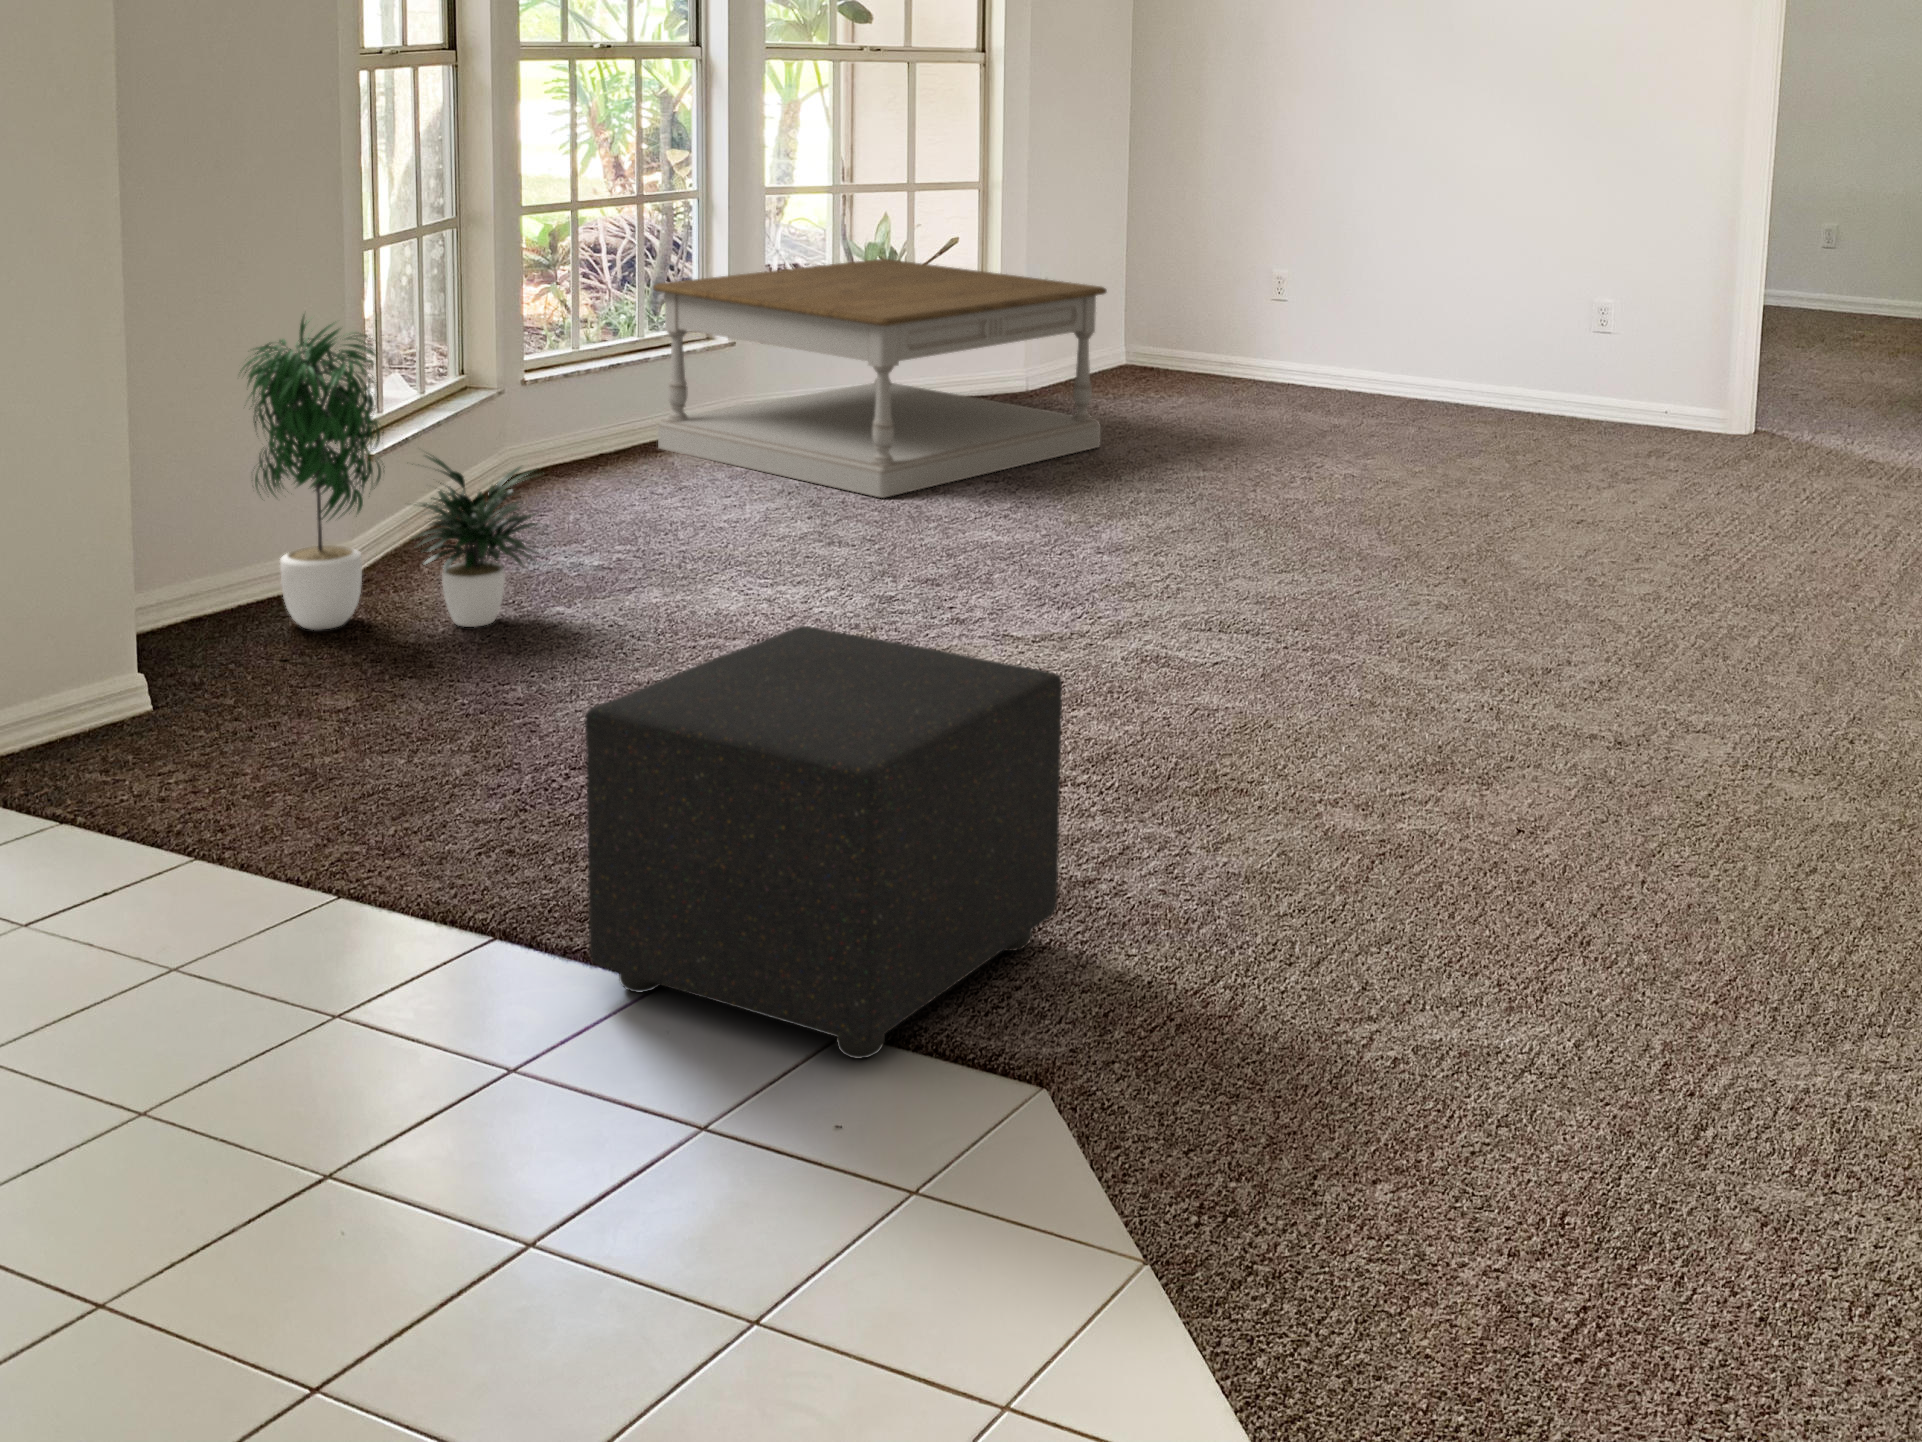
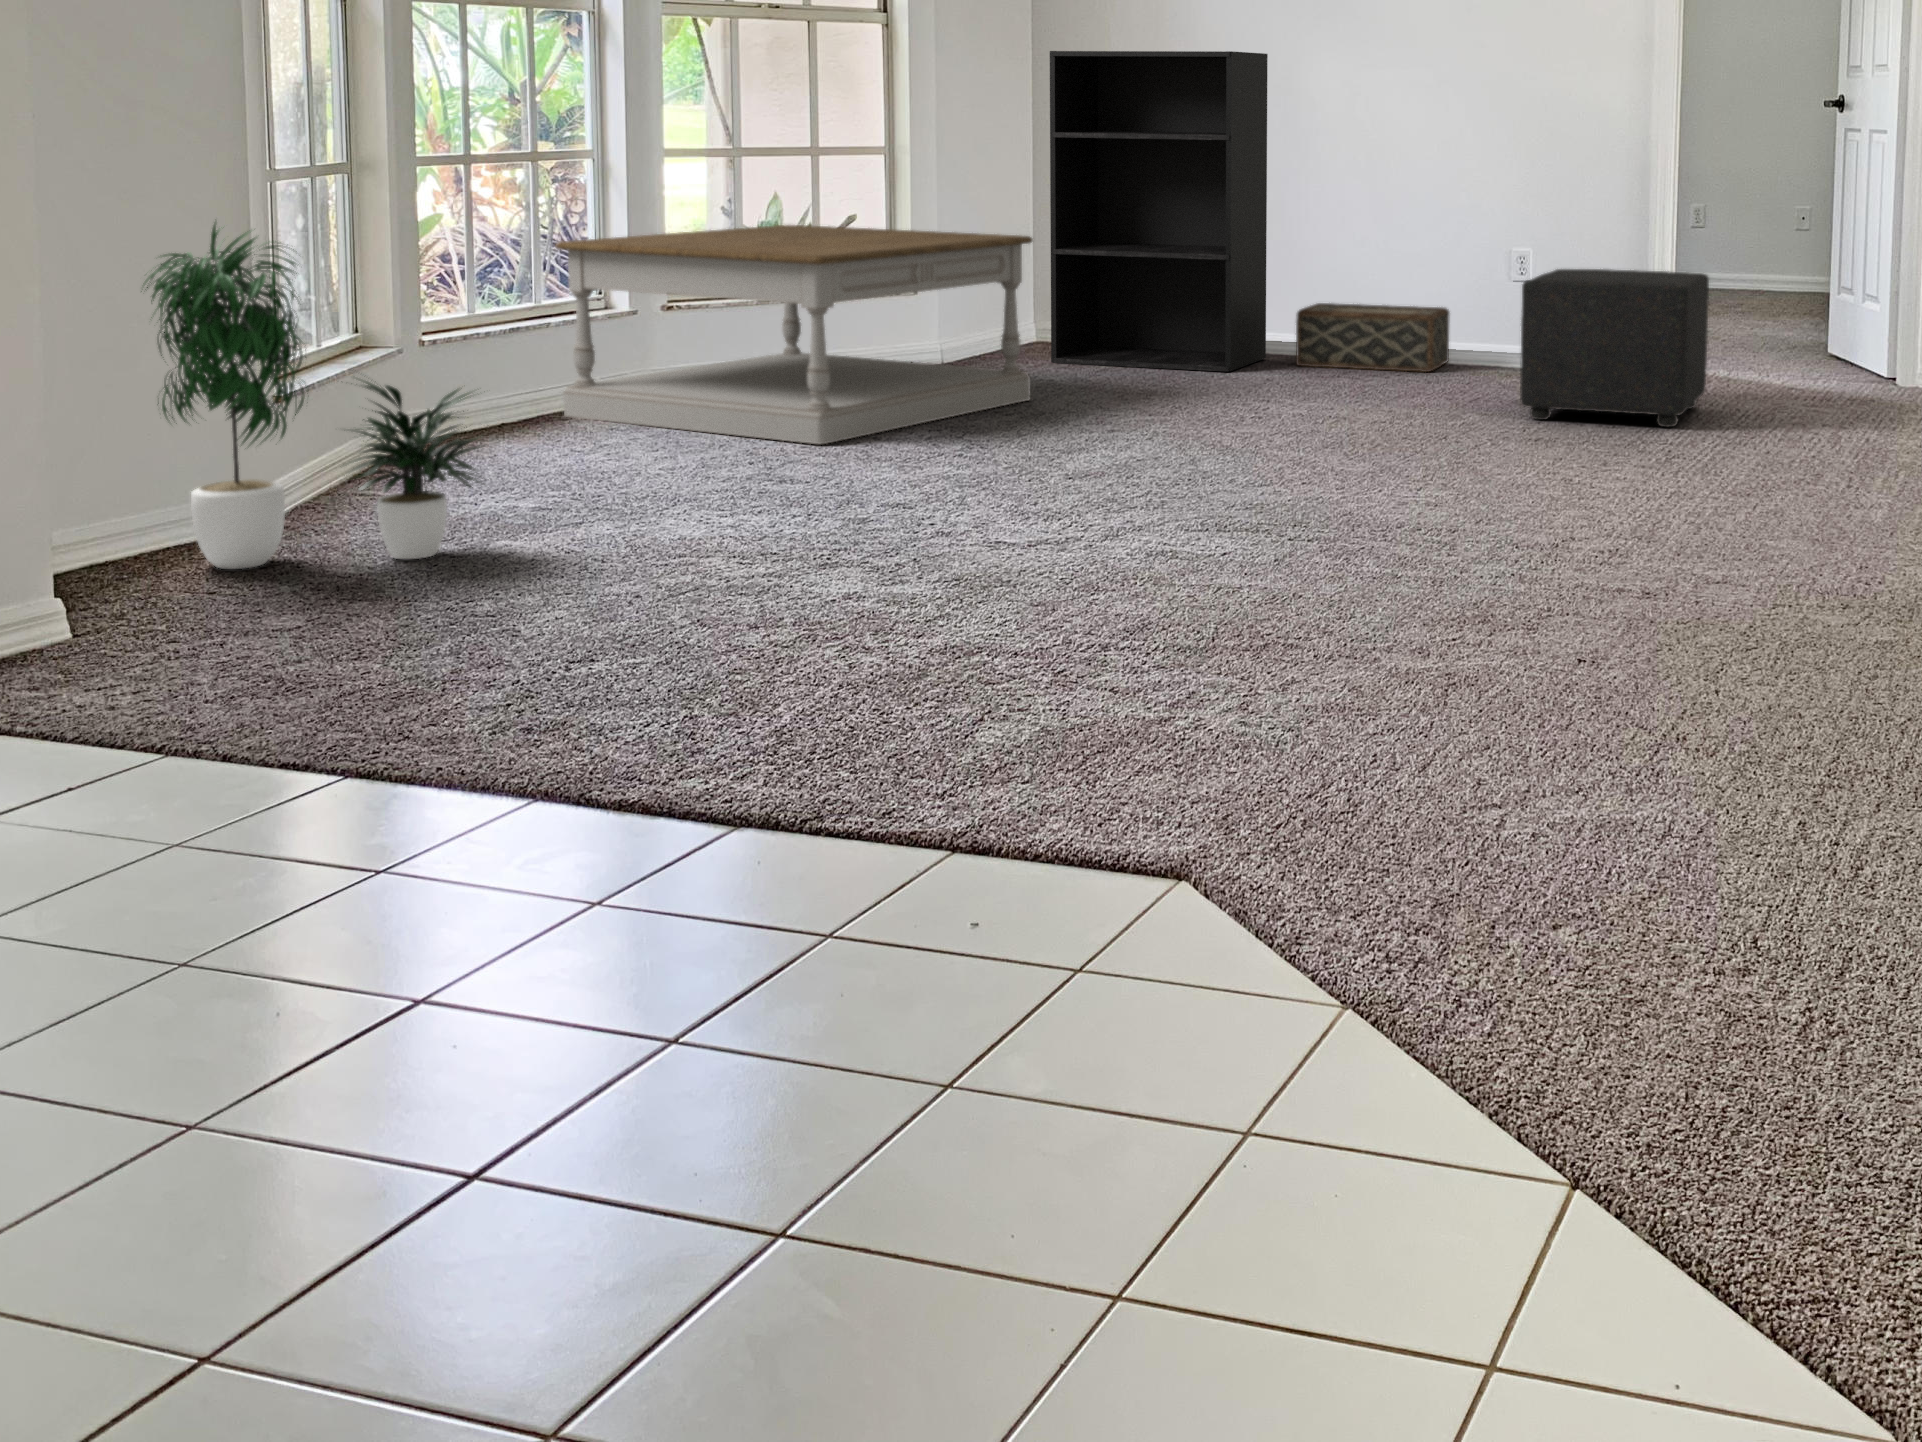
bookshelf: none [1137,87,1363,416] -> present [1050,51,1268,372]
woven basket: none [1379,345,1539,425] -> present [1296,303,1450,372]
ottoman: present [585,626,1062,1058] -> present [1520,269,1709,427]

